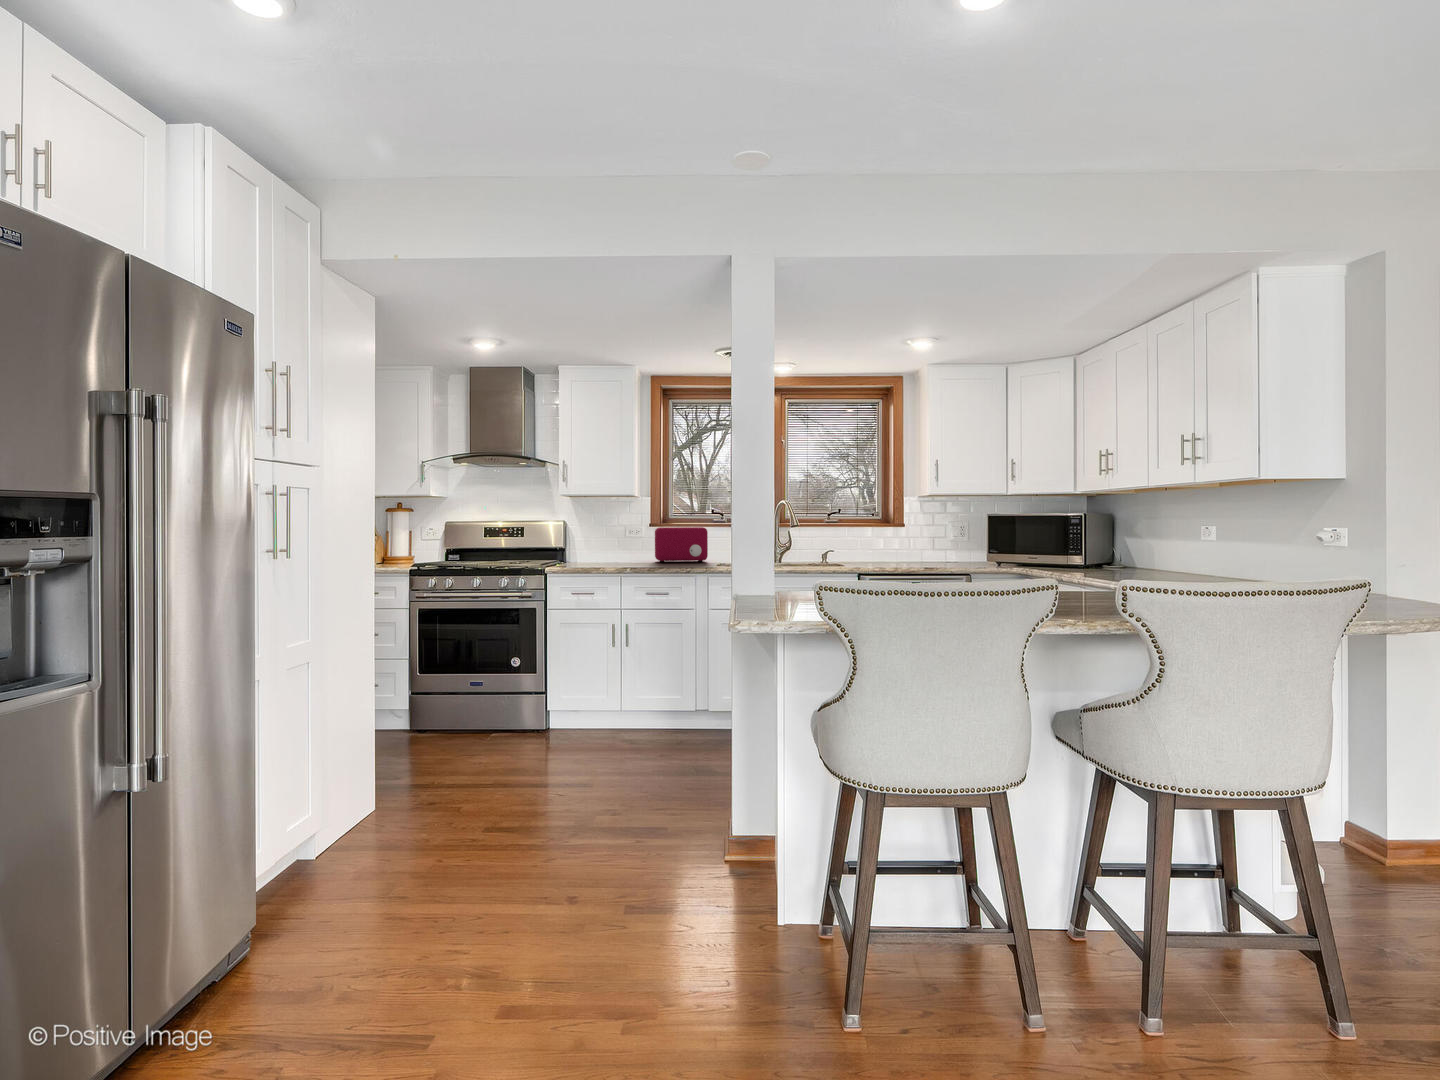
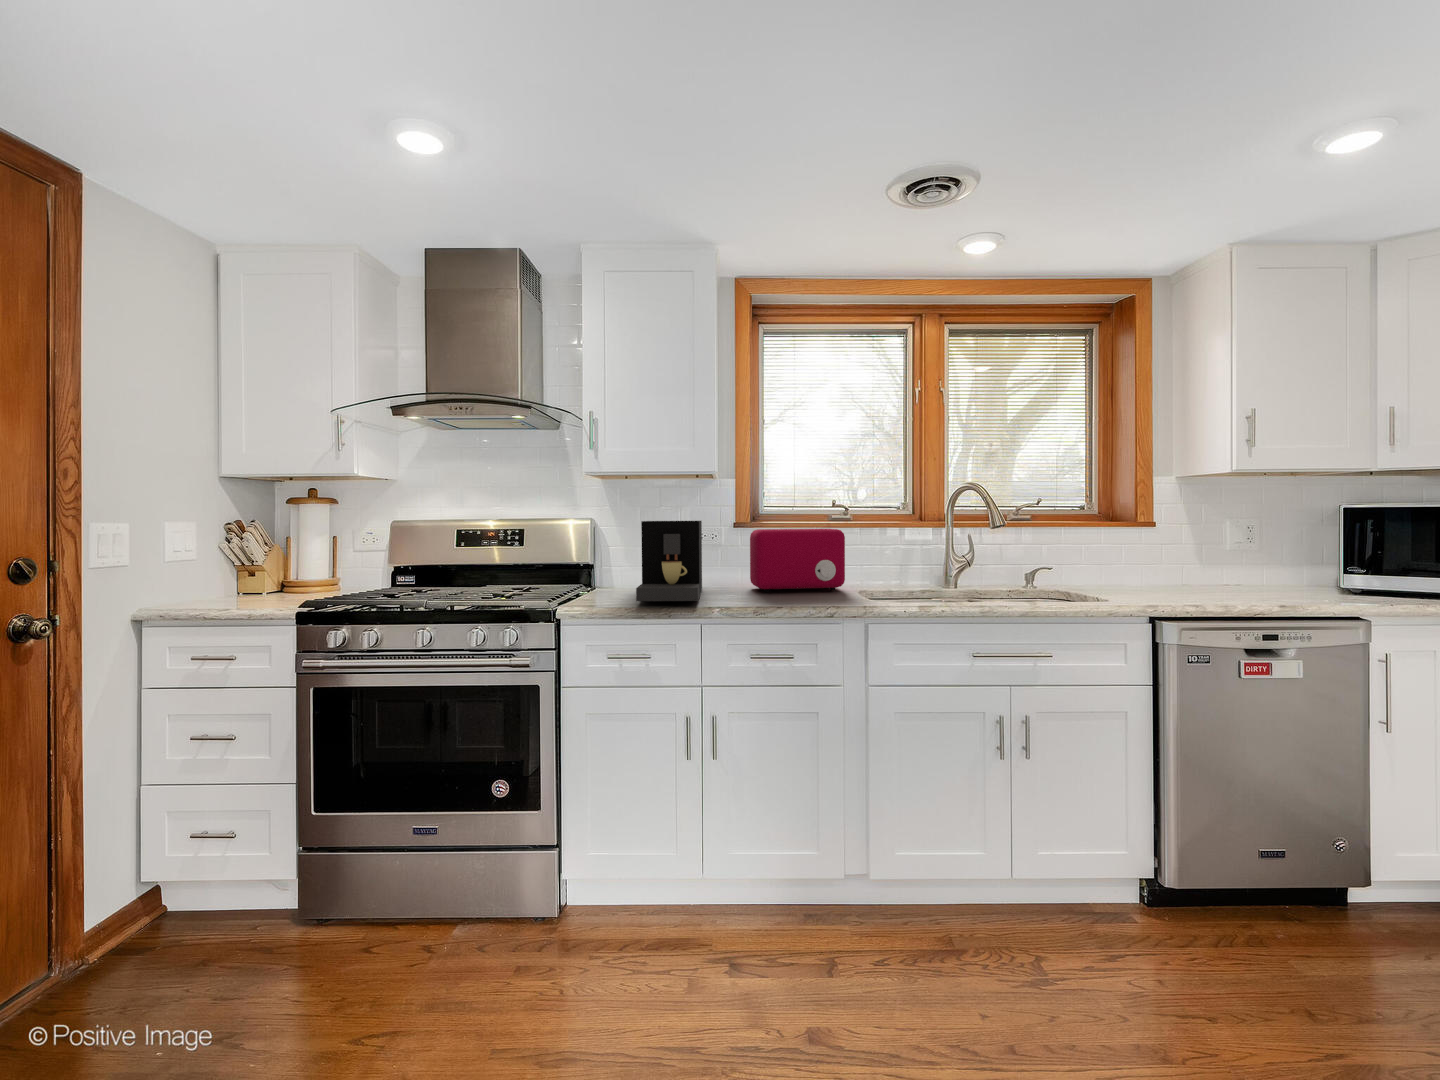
coffee maker: none [587,522,627,565] -> present [636,521,702,601]

